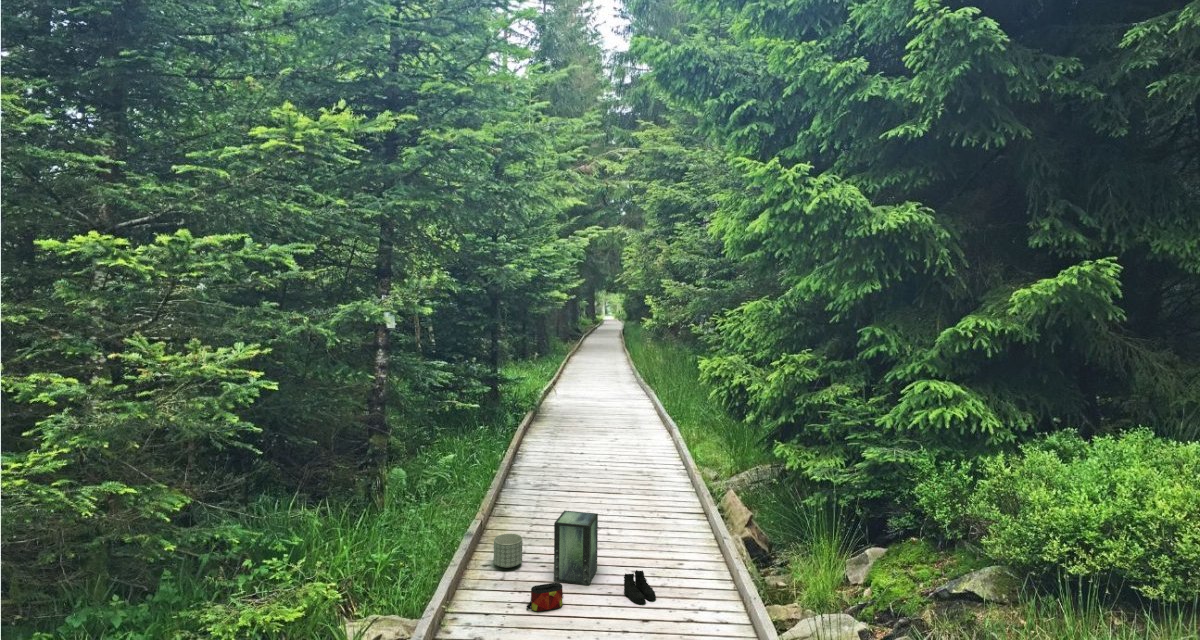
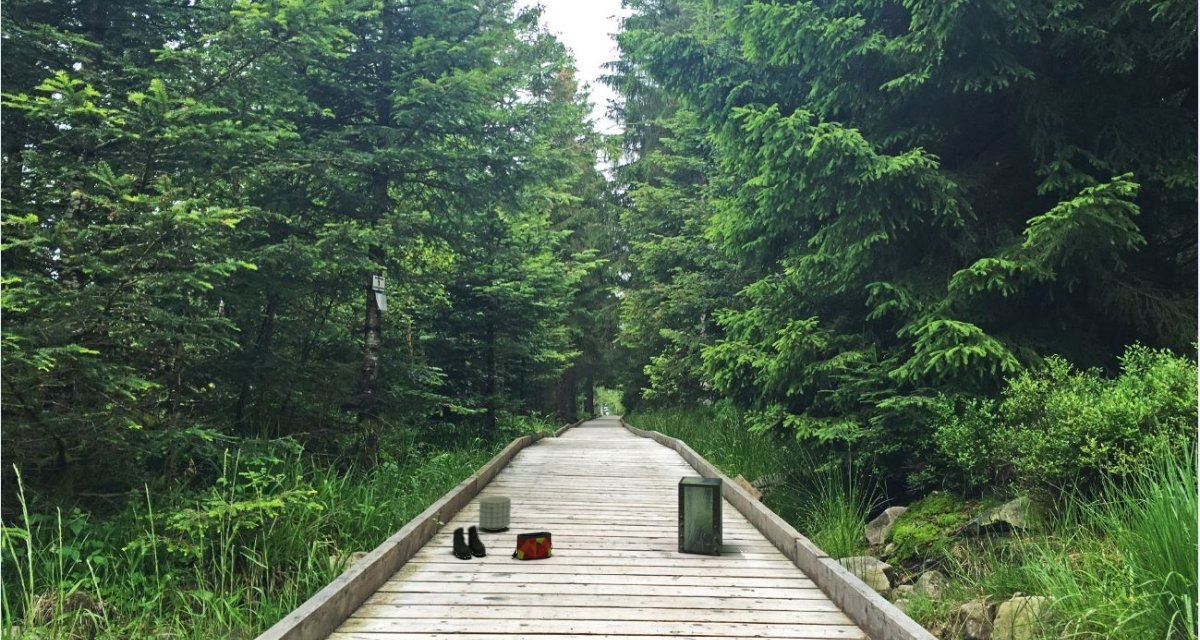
storage box: present [554,511,598,585] -> present [678,477,723,556]
boots: present [624,570,656,604] -> present [453,525,486,558]

